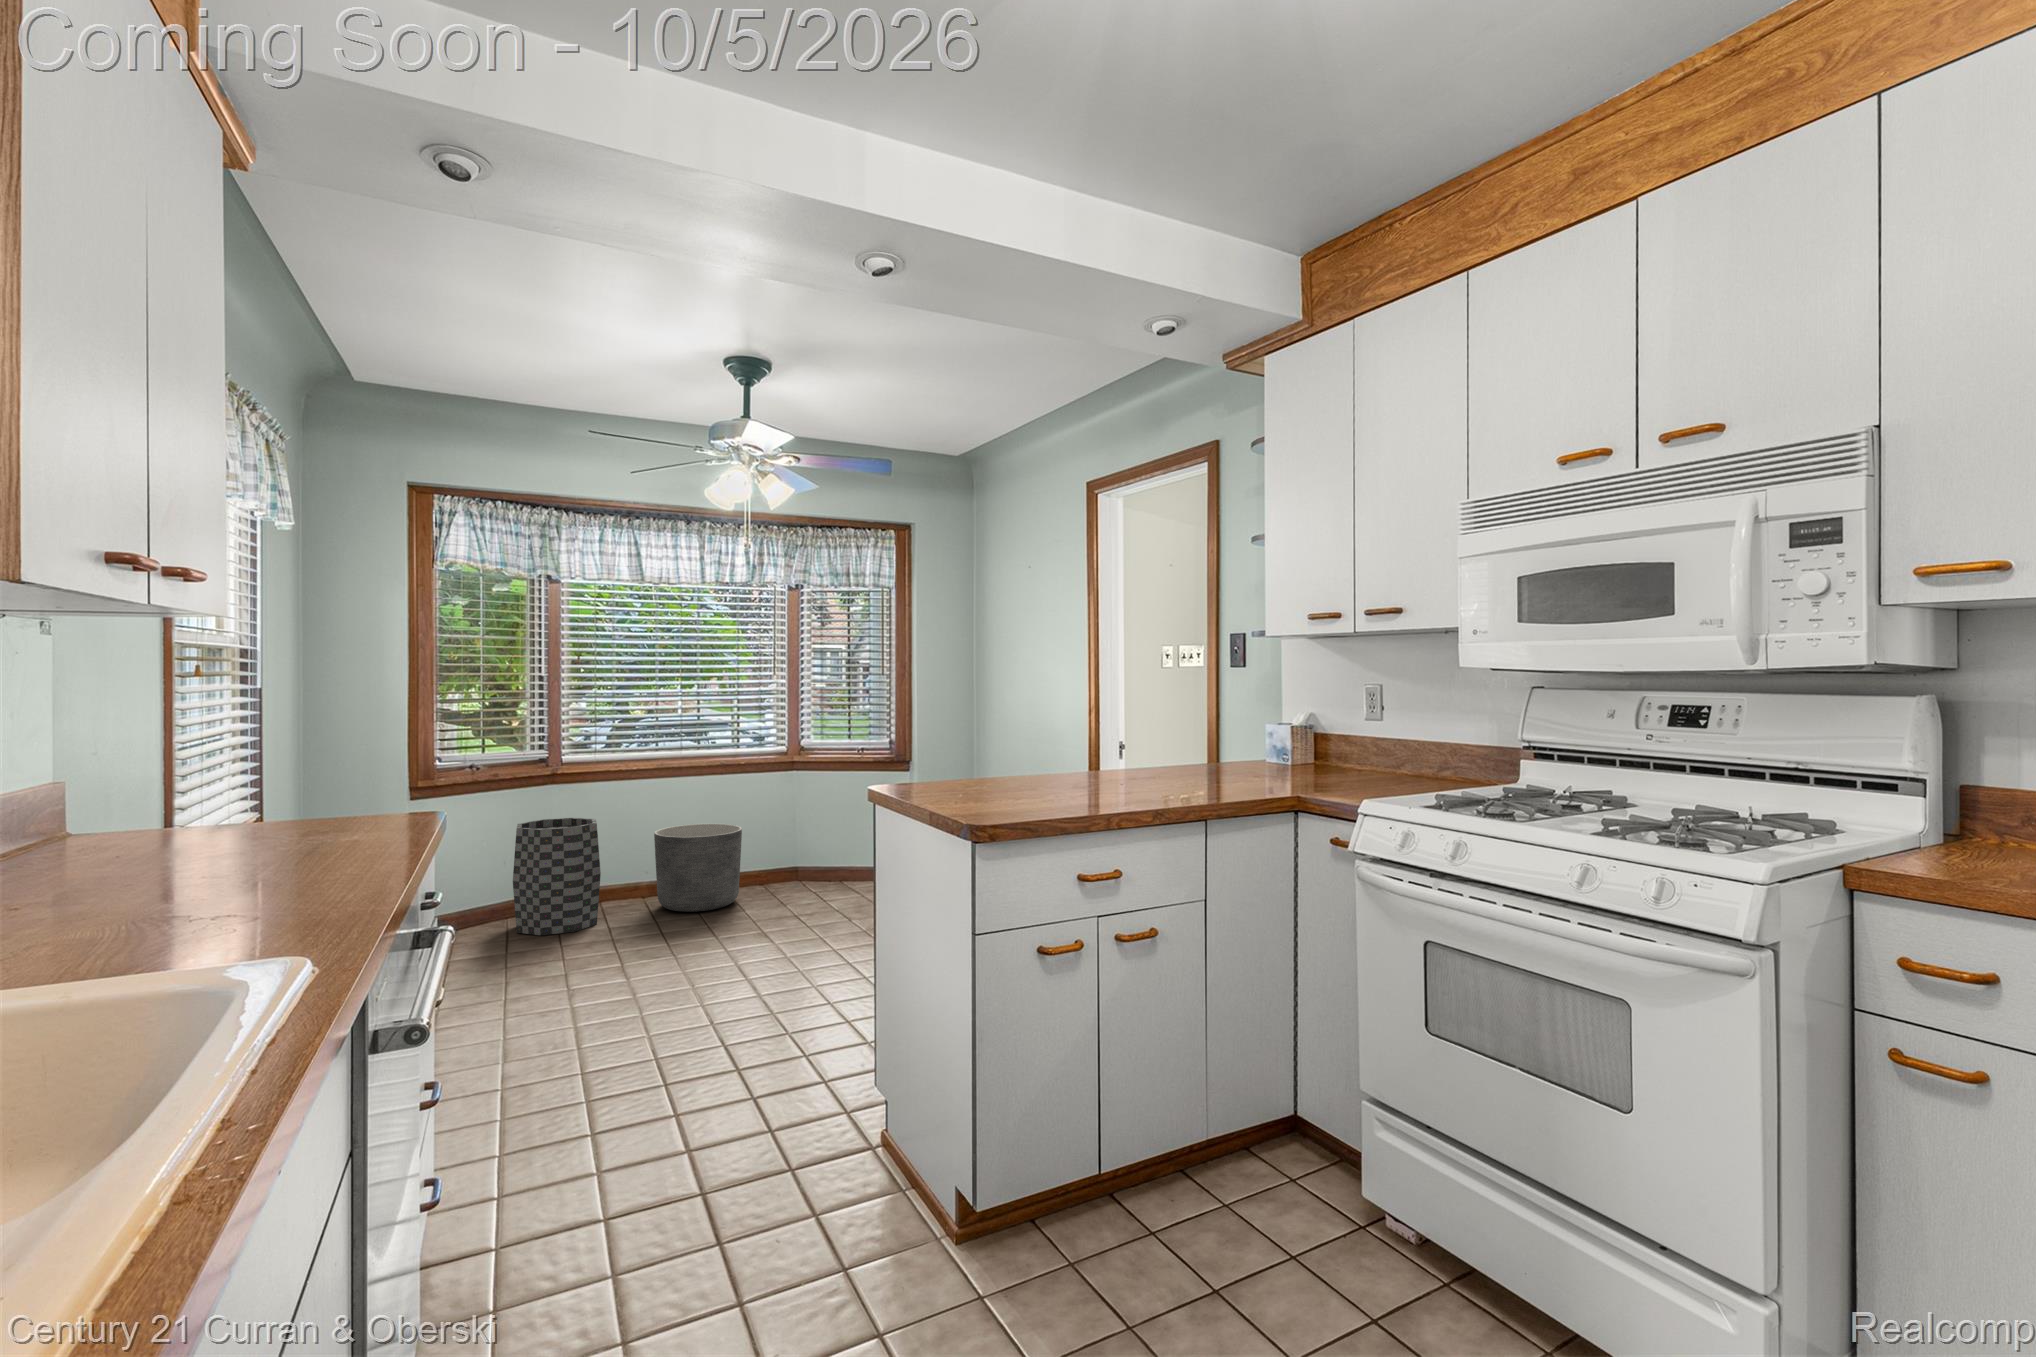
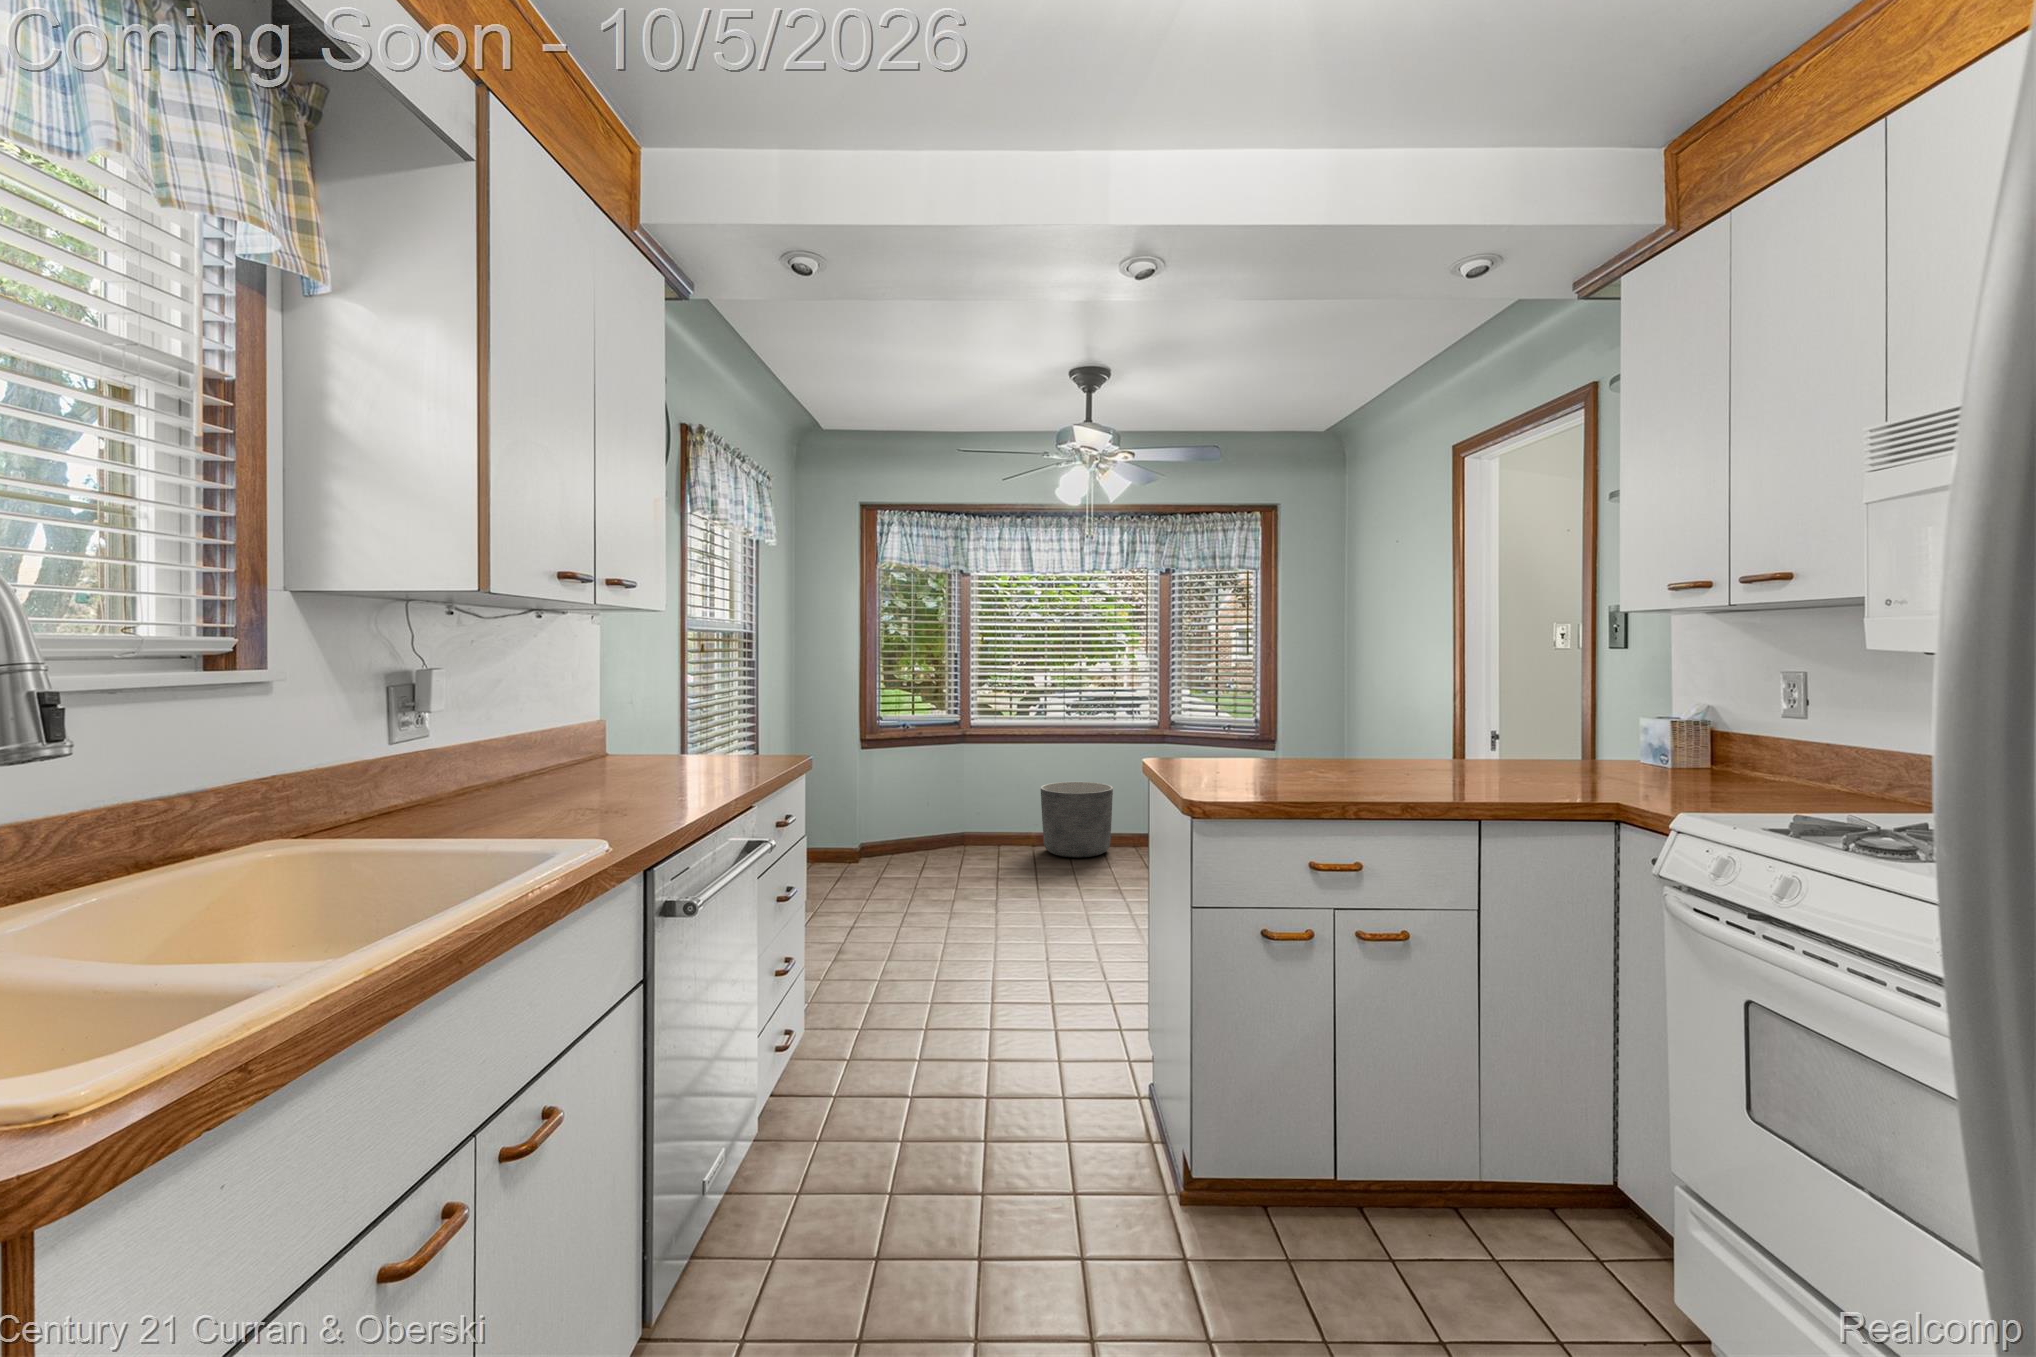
trash can: present [513,818,601,935] -> none [932,770,998,864]

